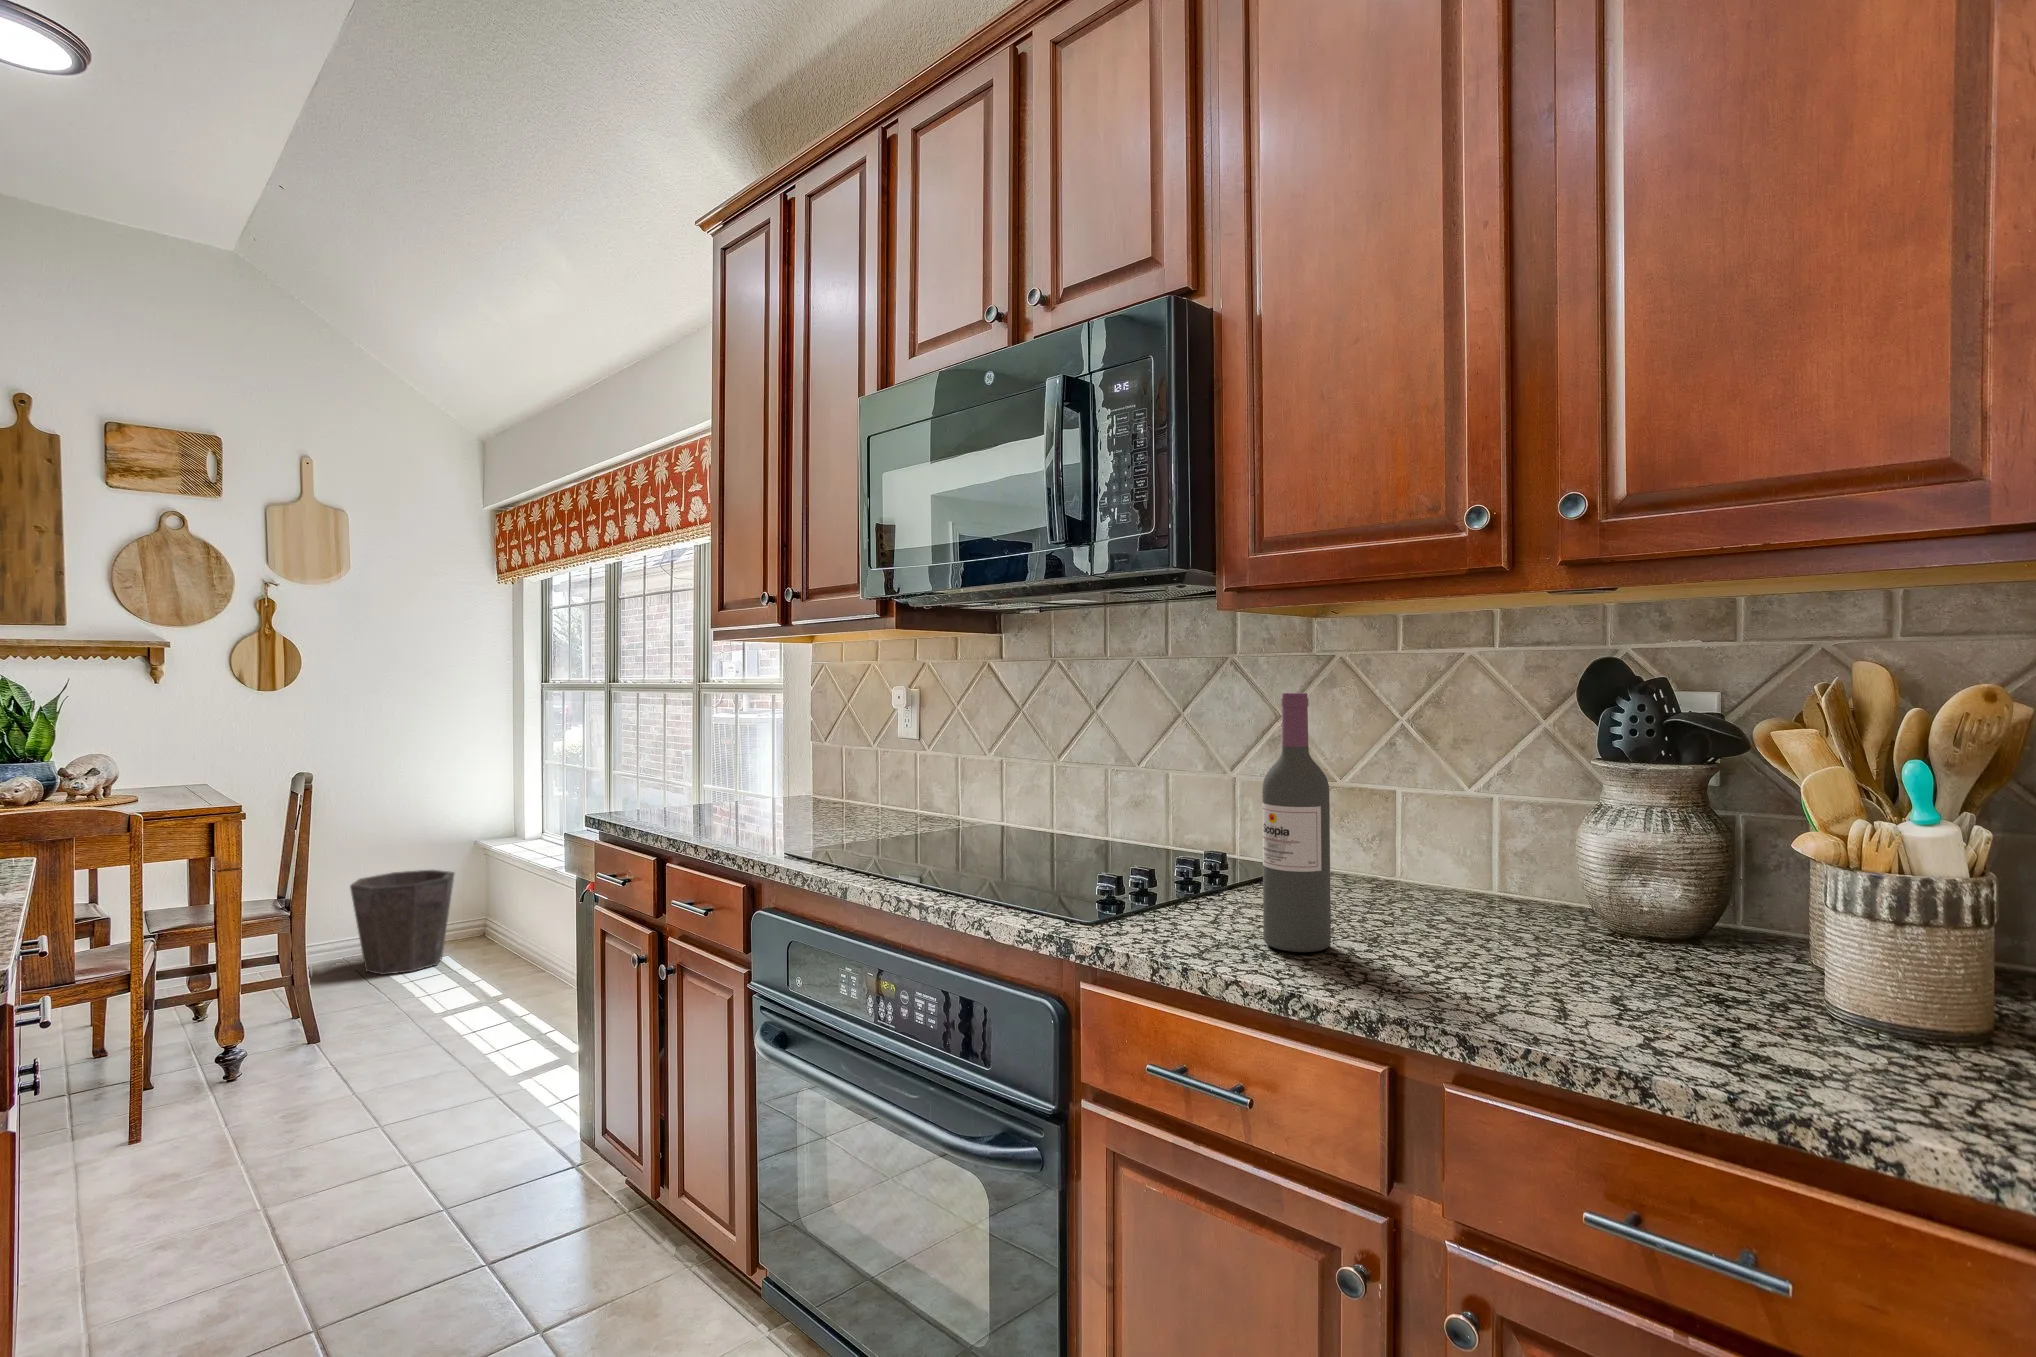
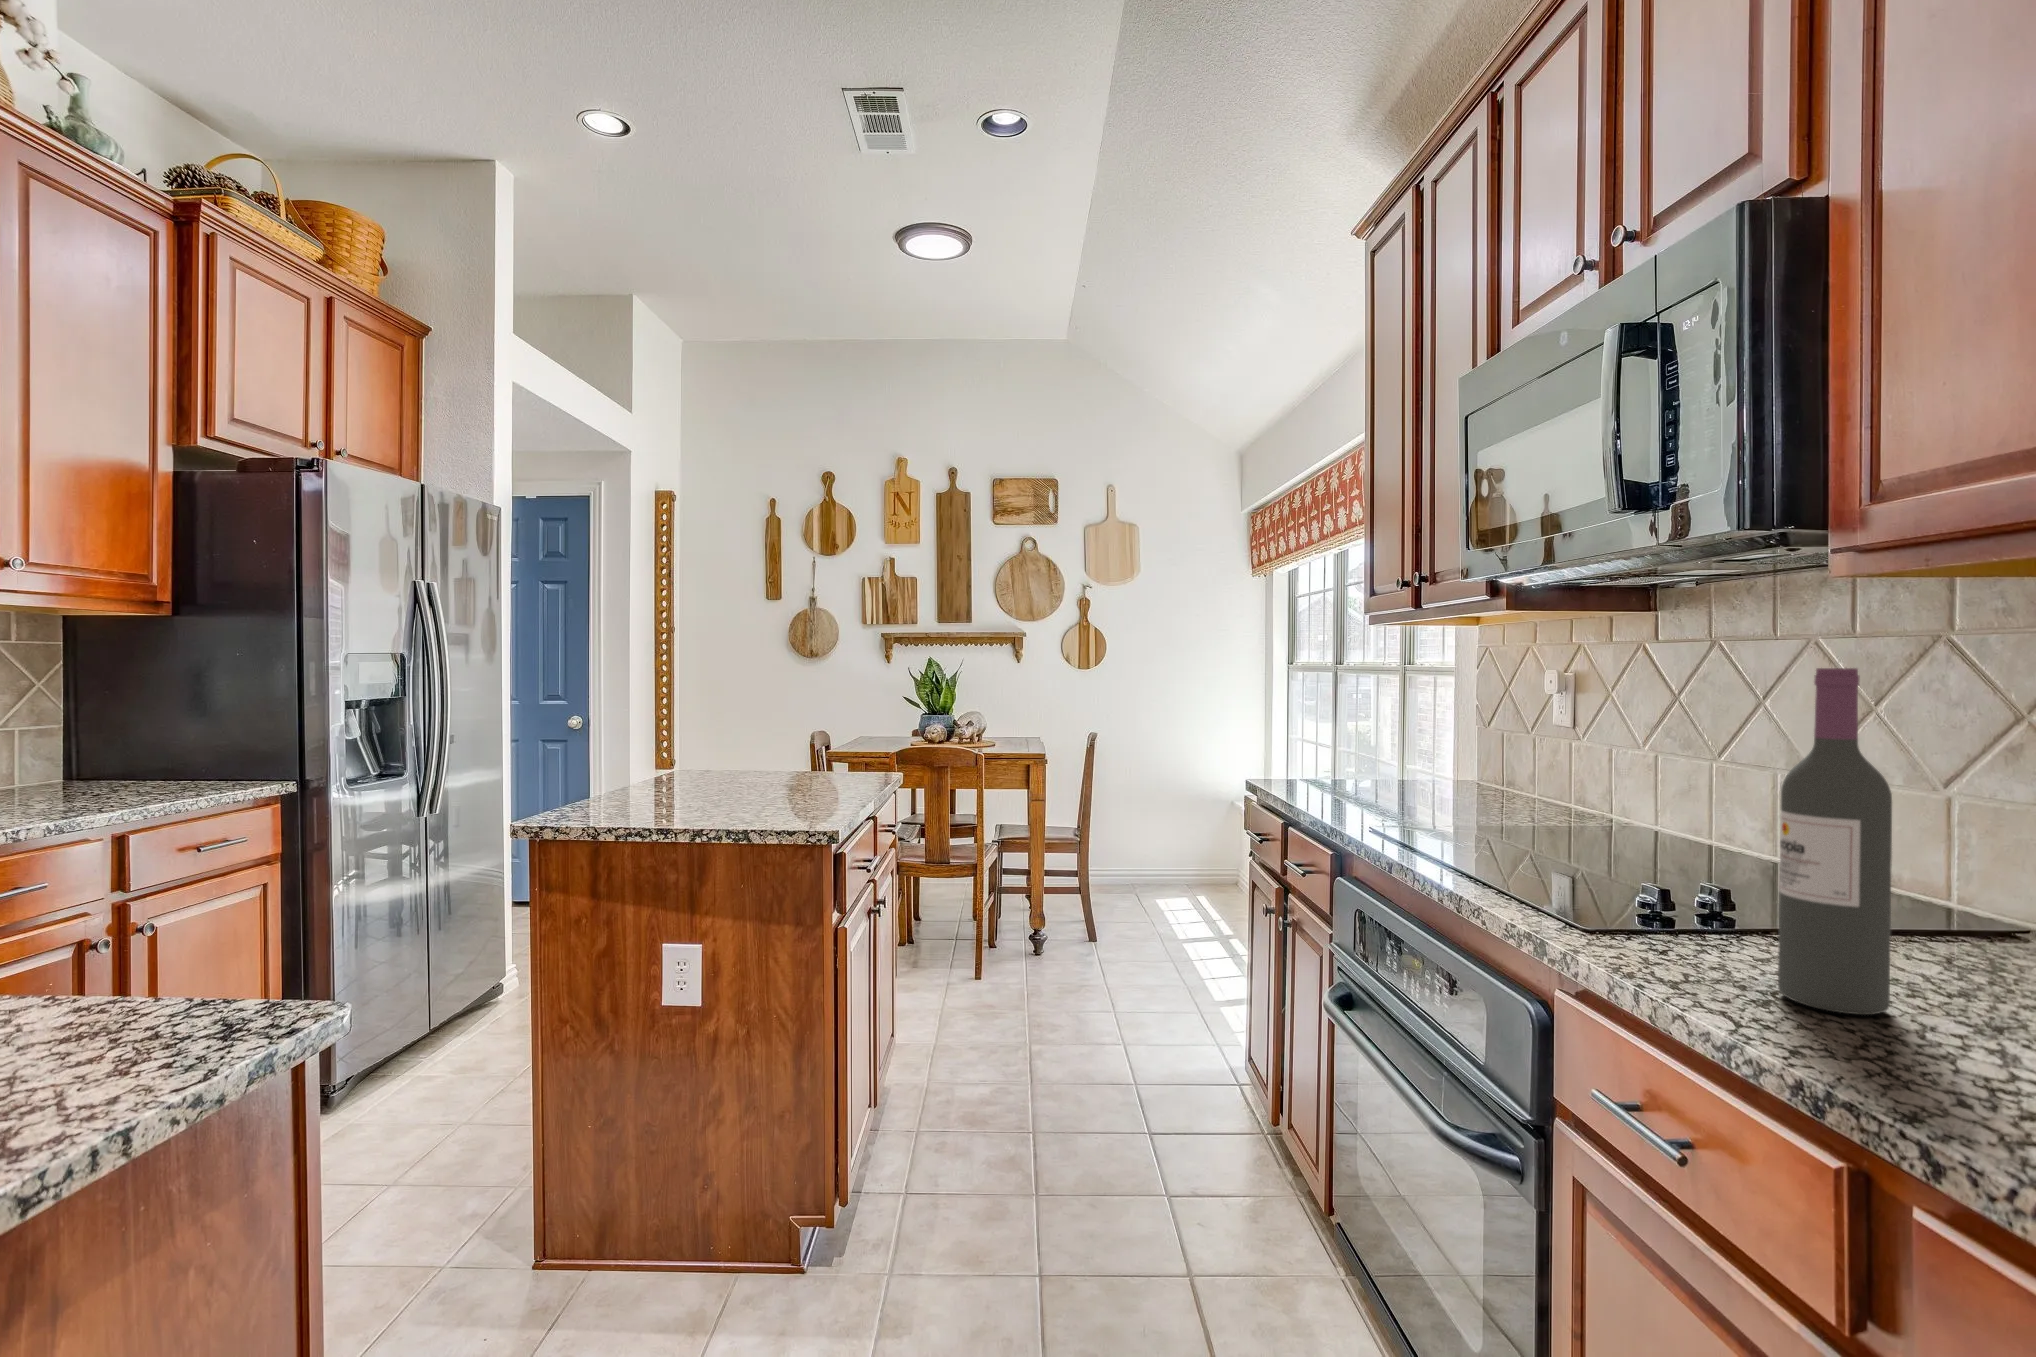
waste bin: present [350,870,454,975] -> none [1137,819,1212,902]

